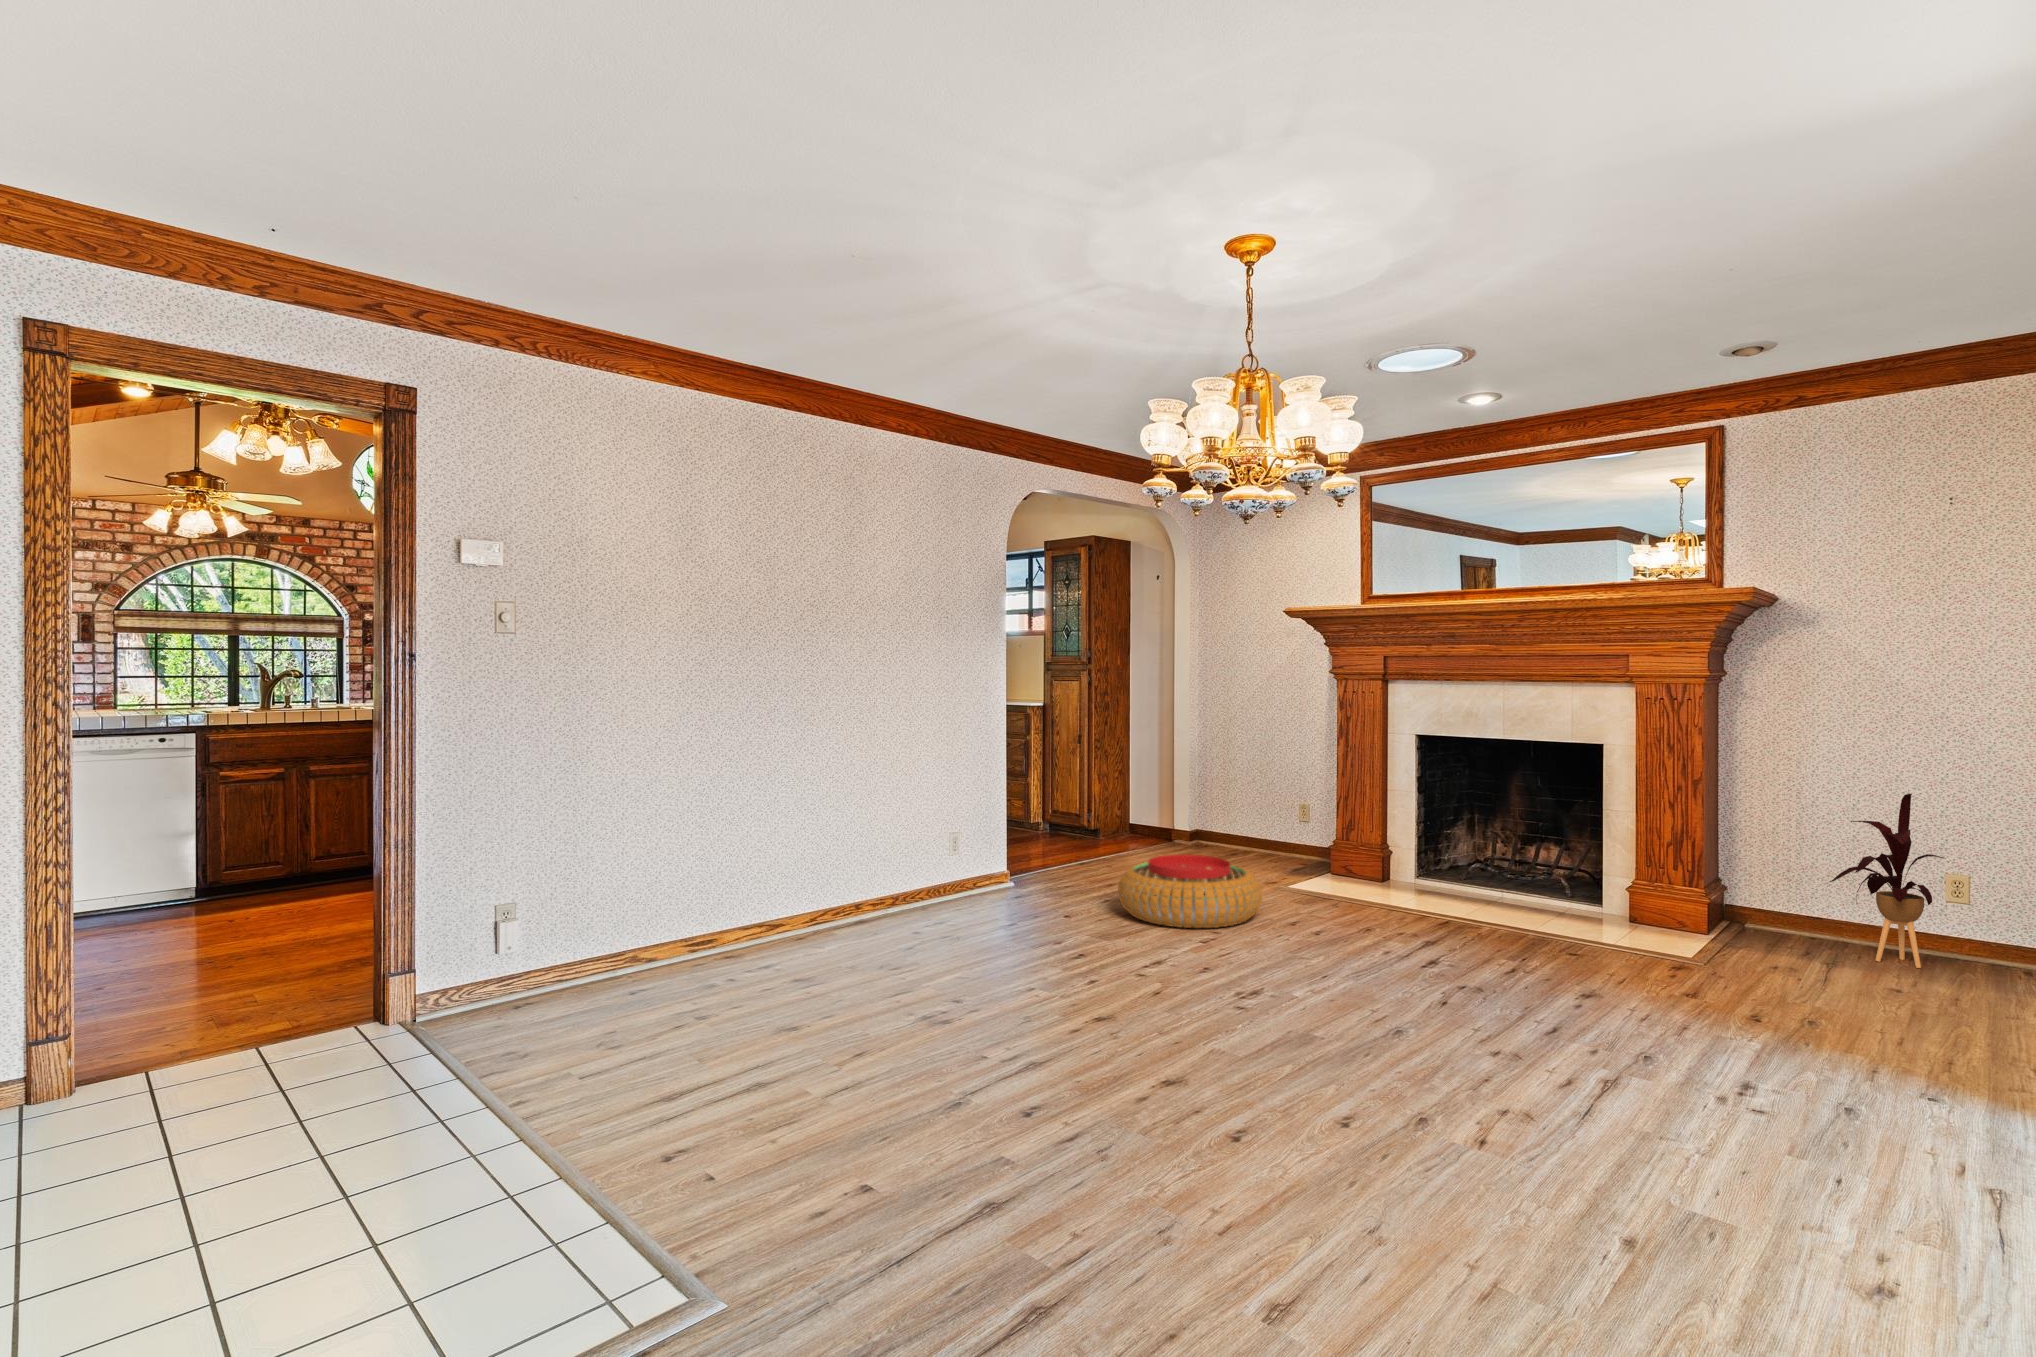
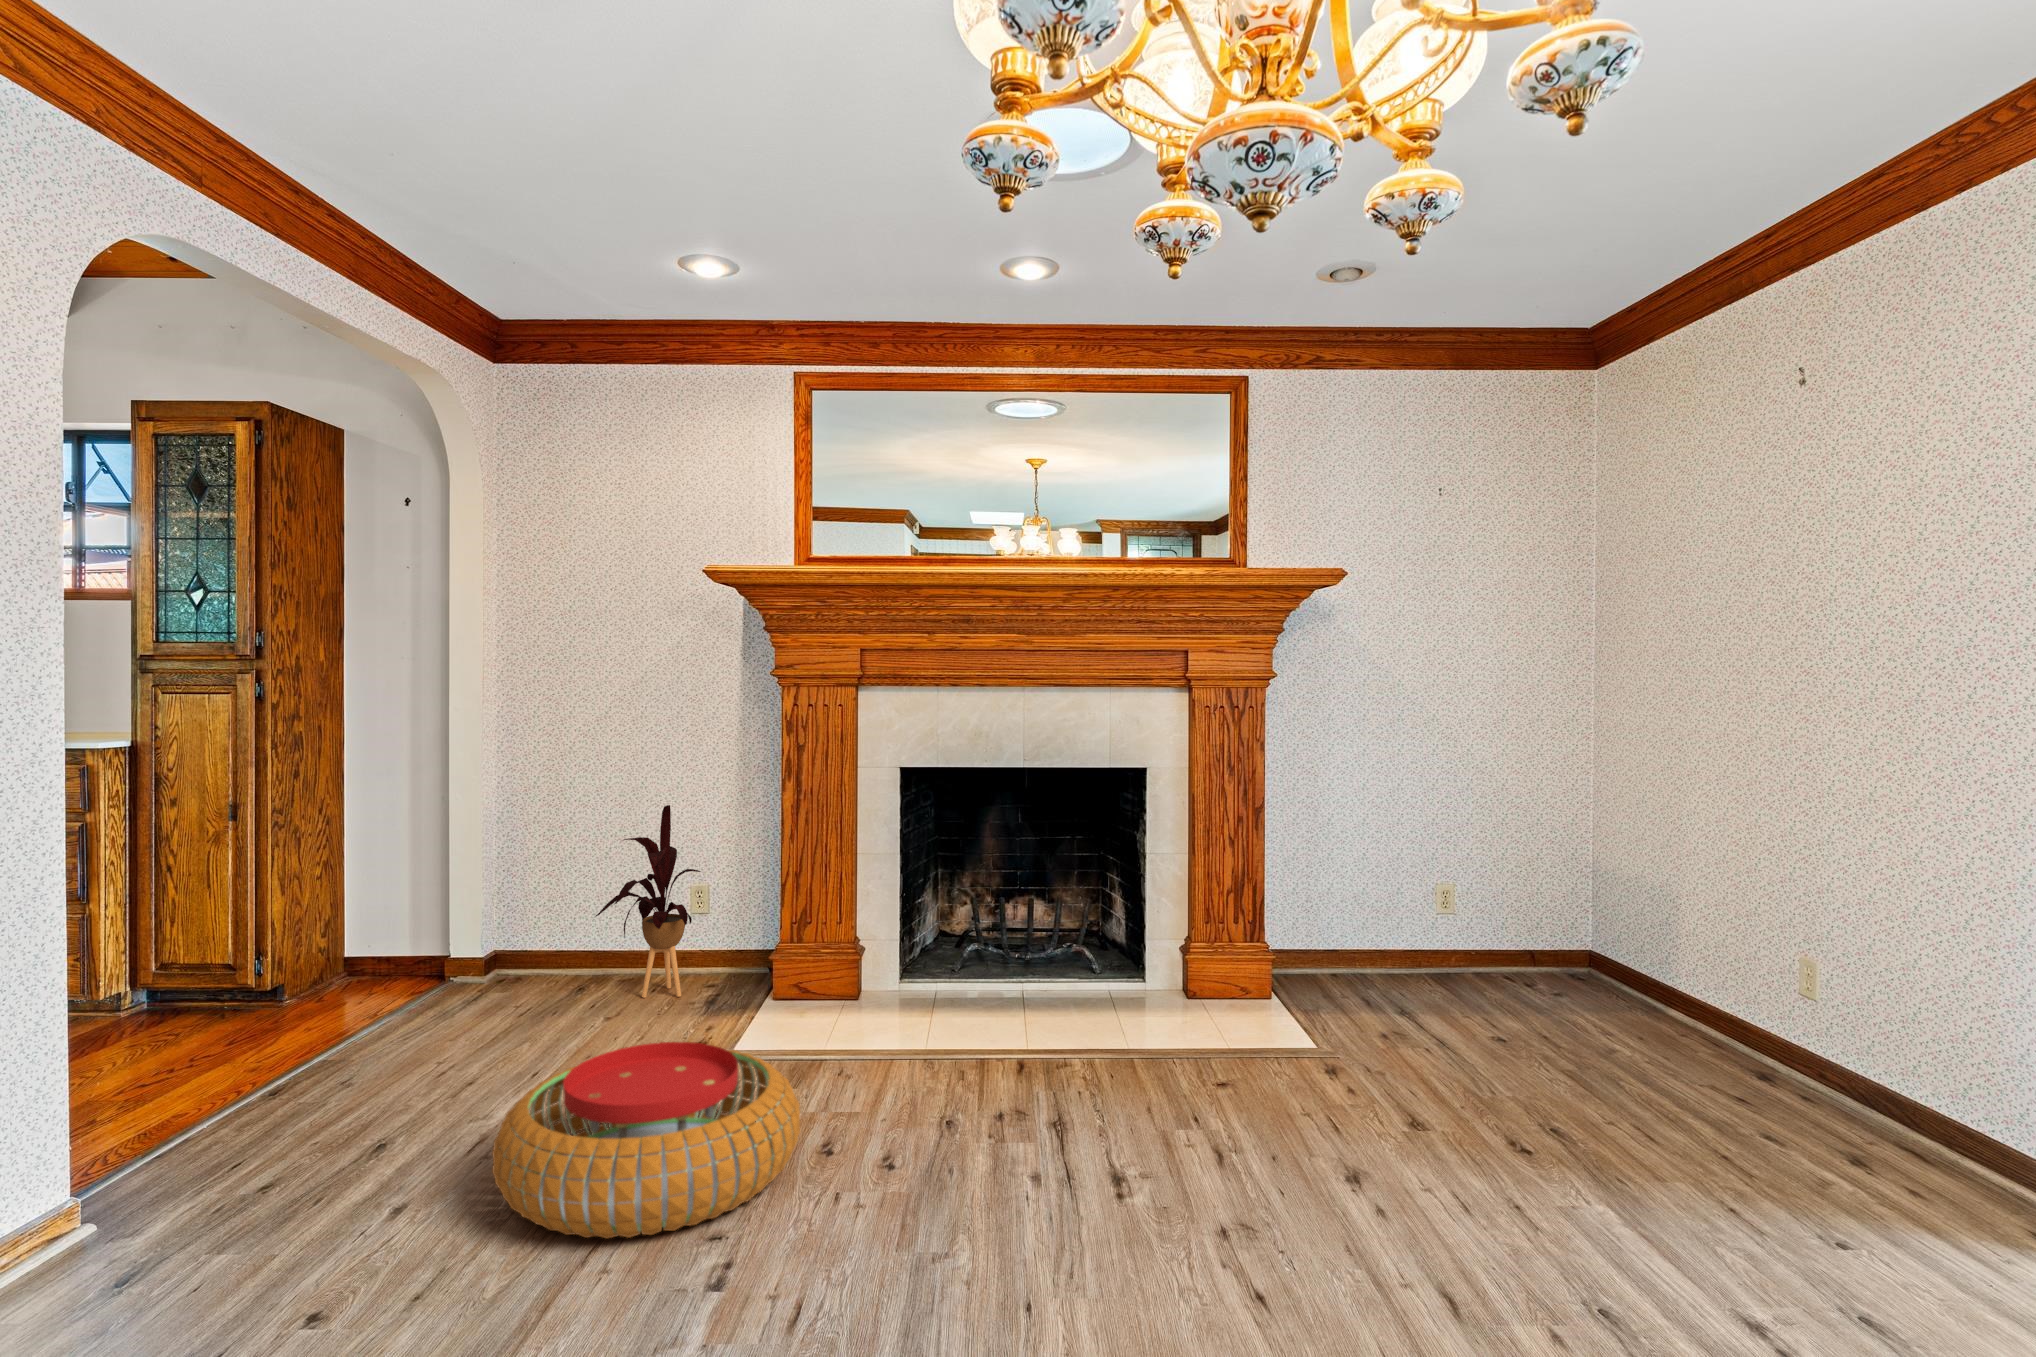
house plant: present [1830,794,1943,968] -> present [596,805,701,998]

